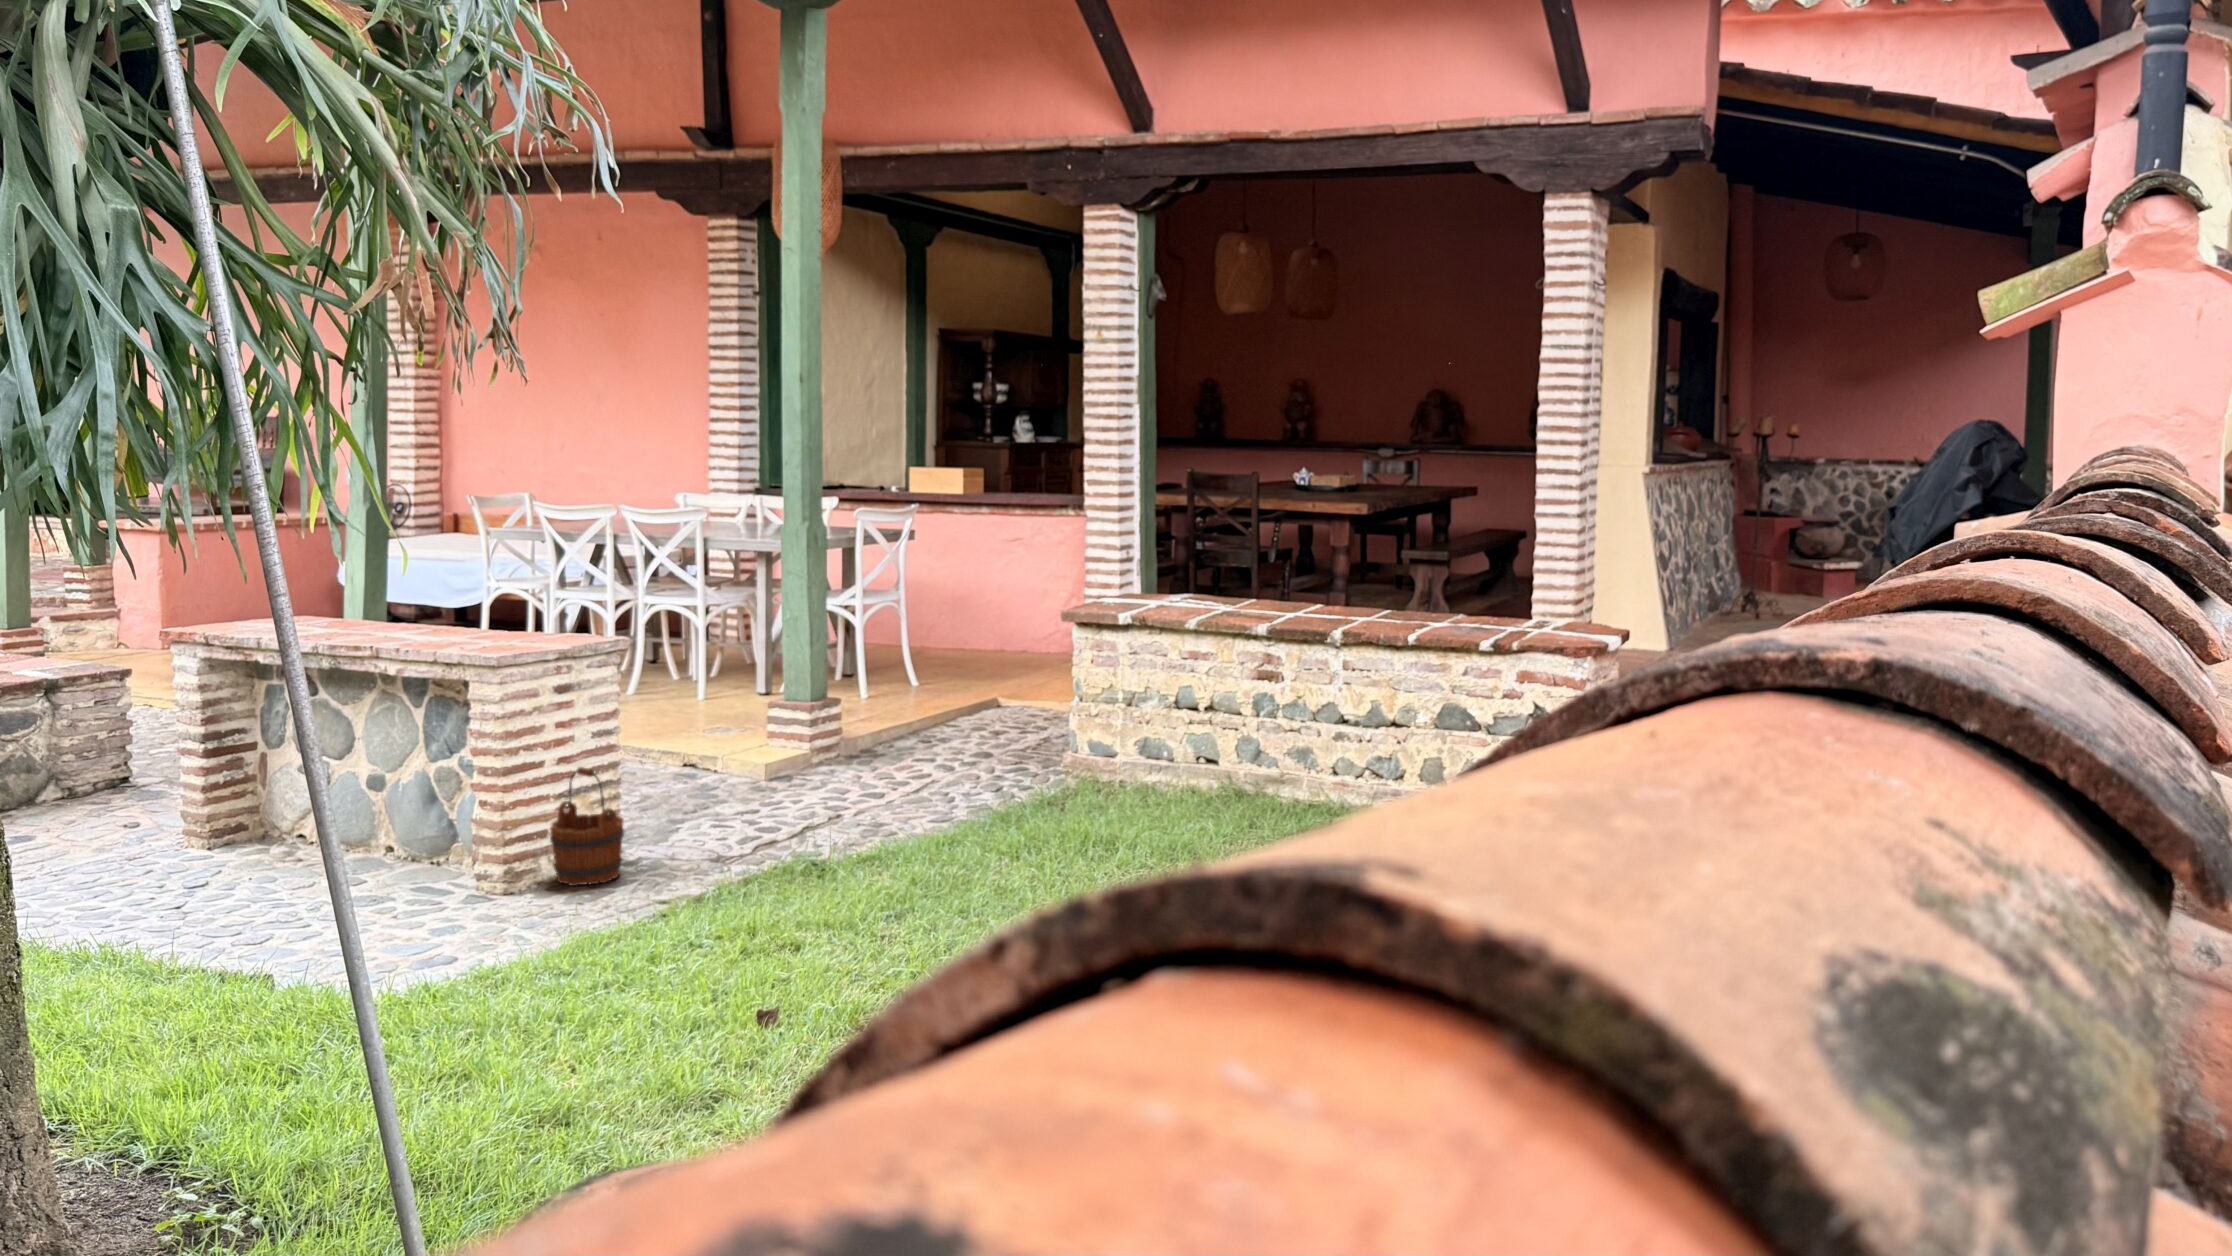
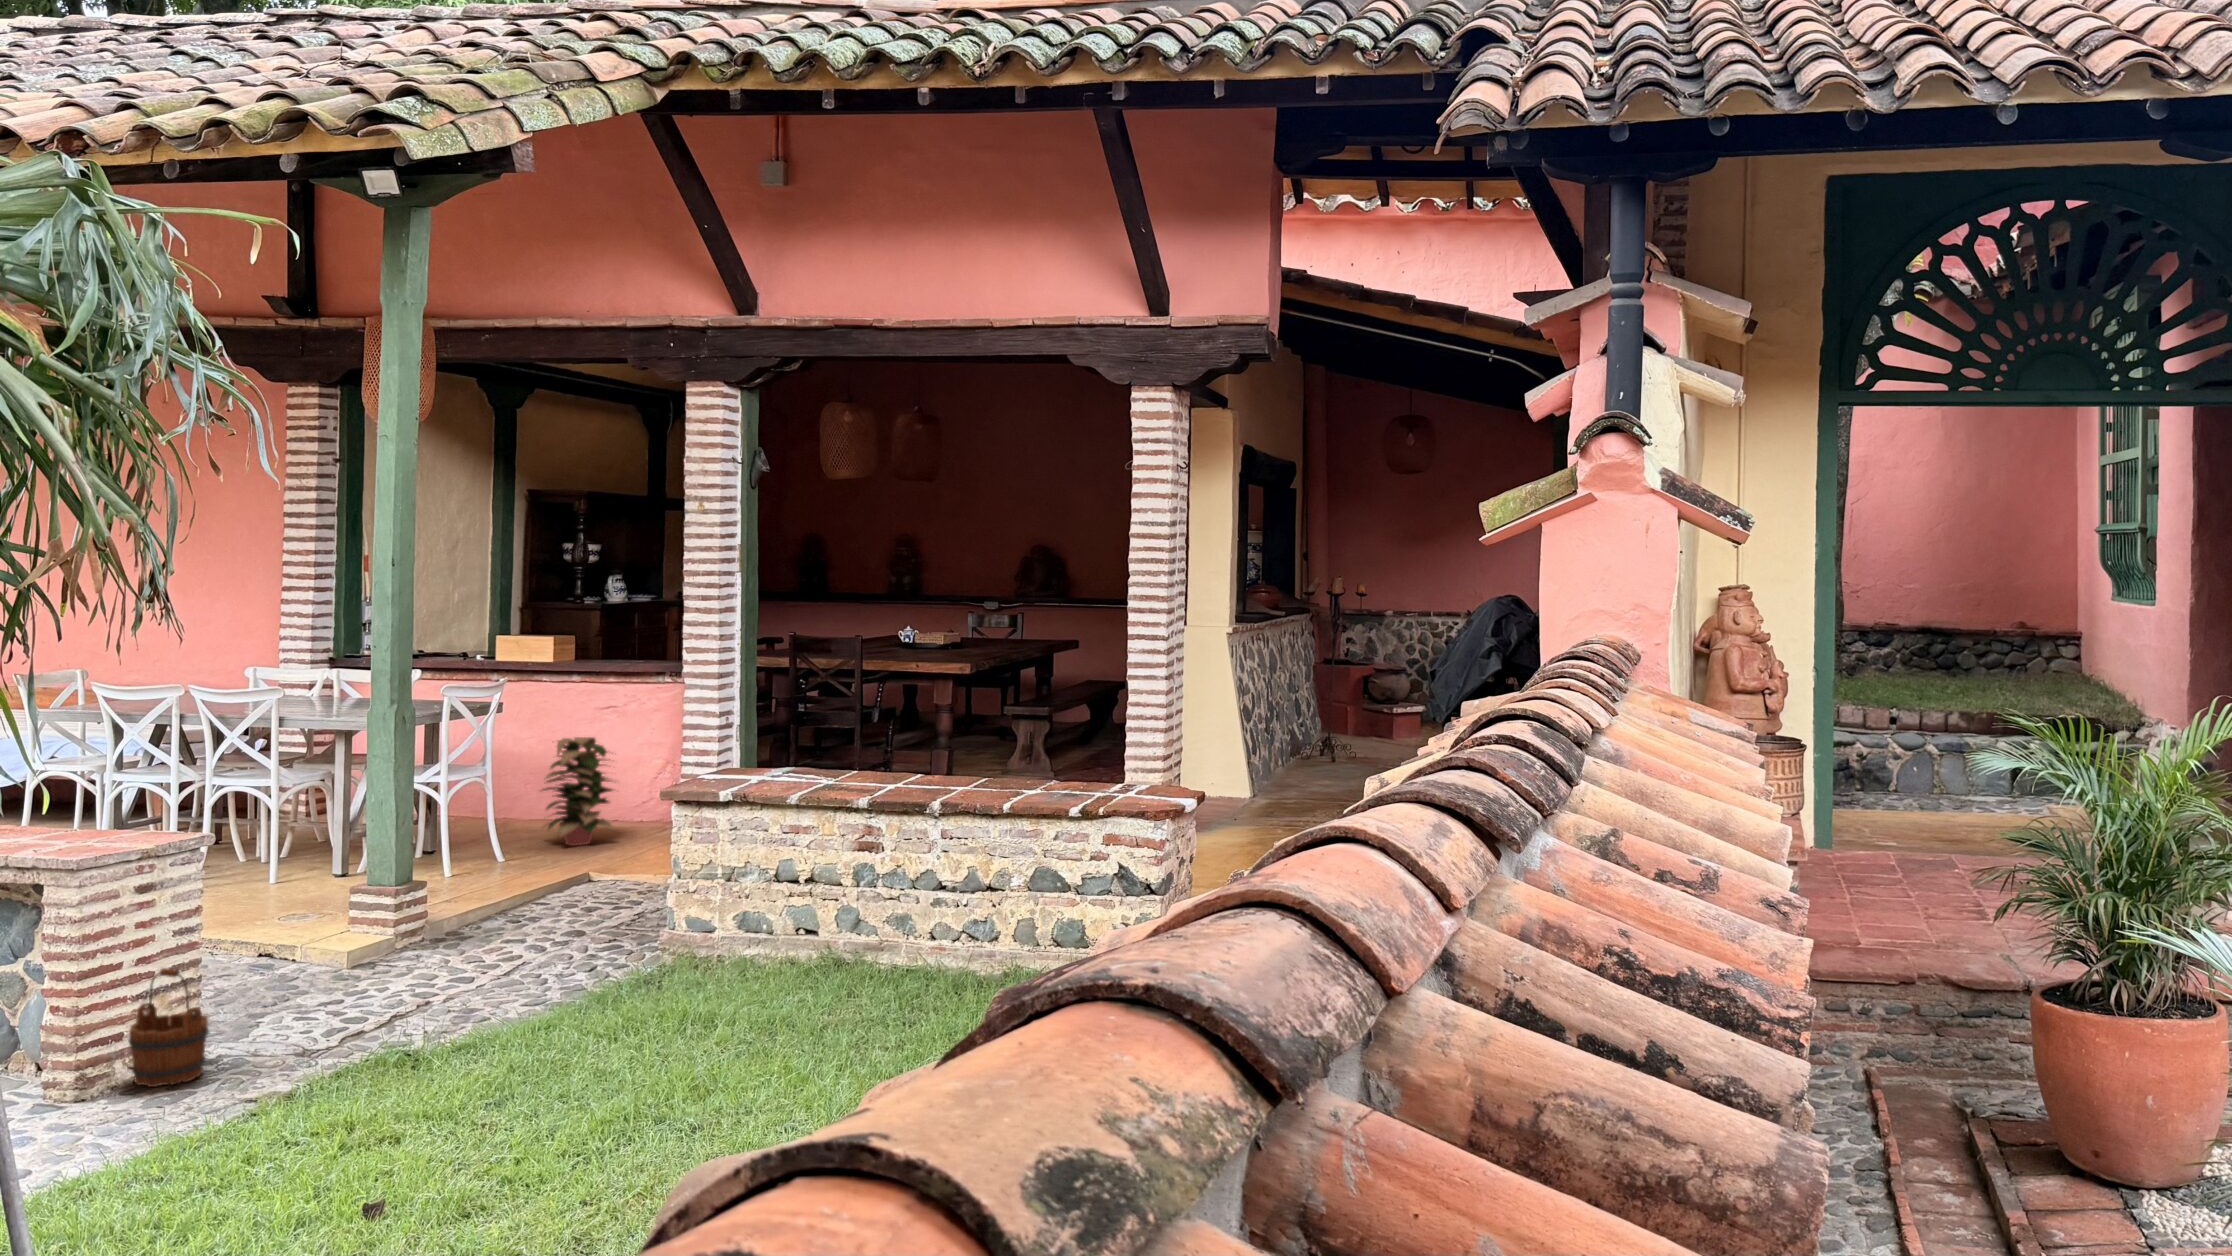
decorative plant: none [945,567,1022,674] -> present [543,737,613,846]

